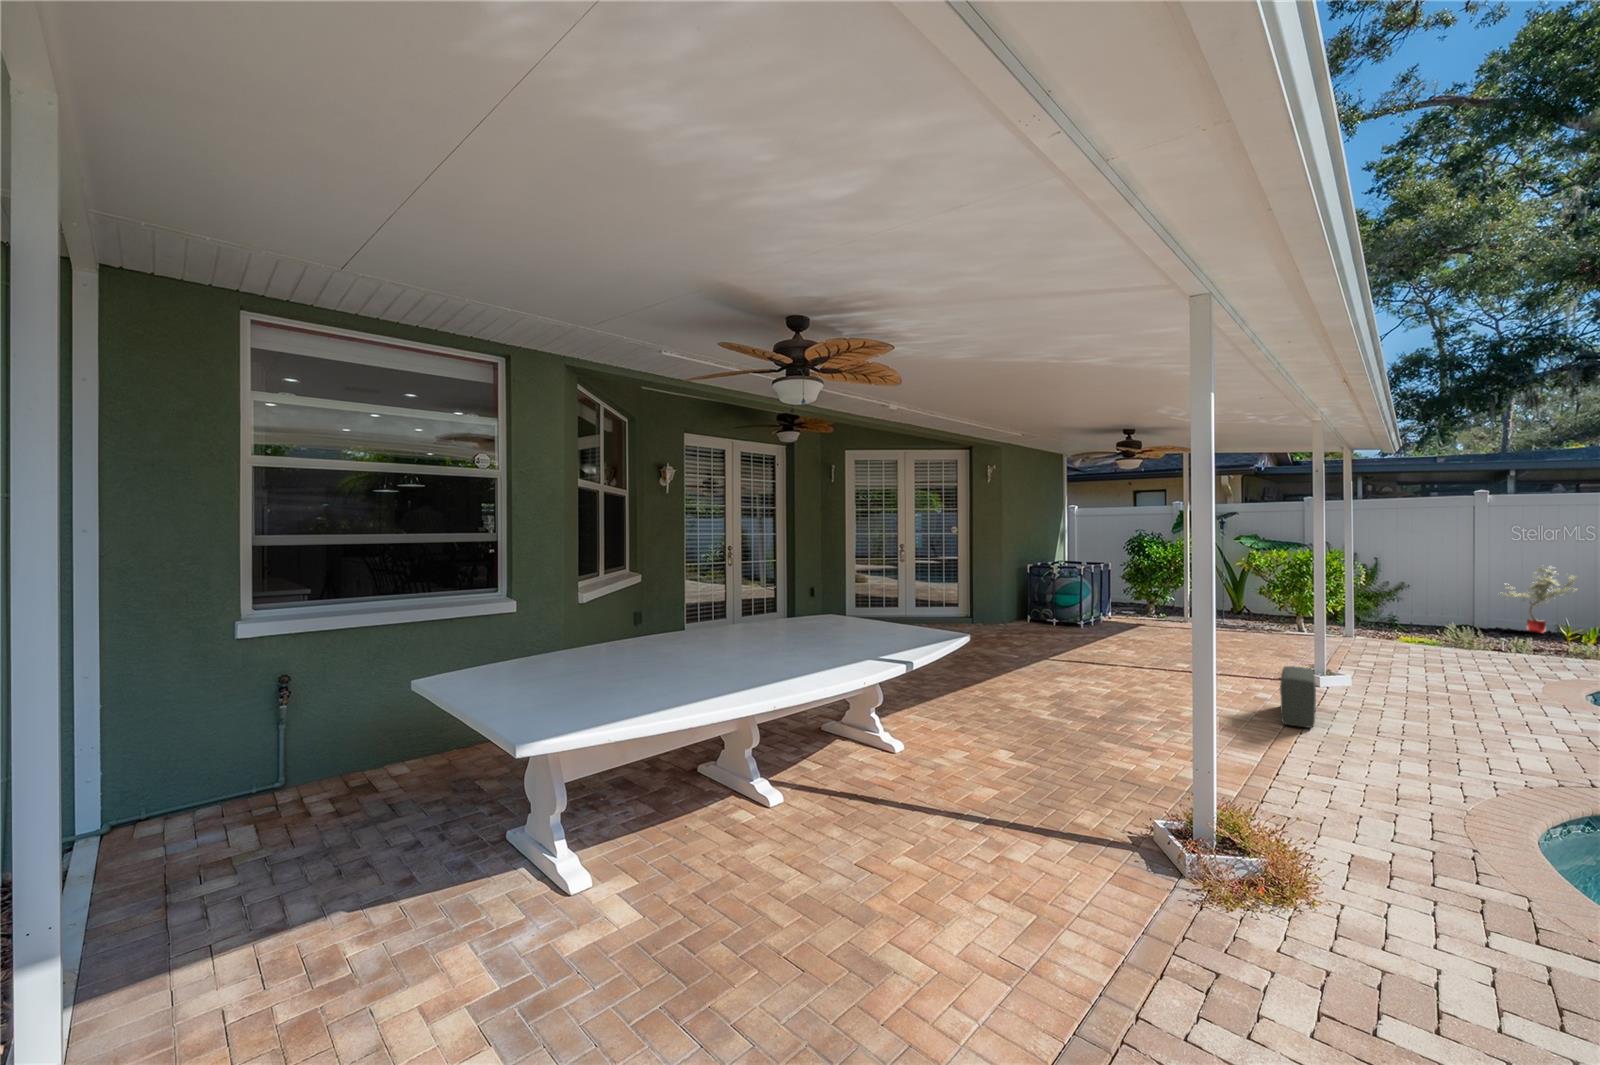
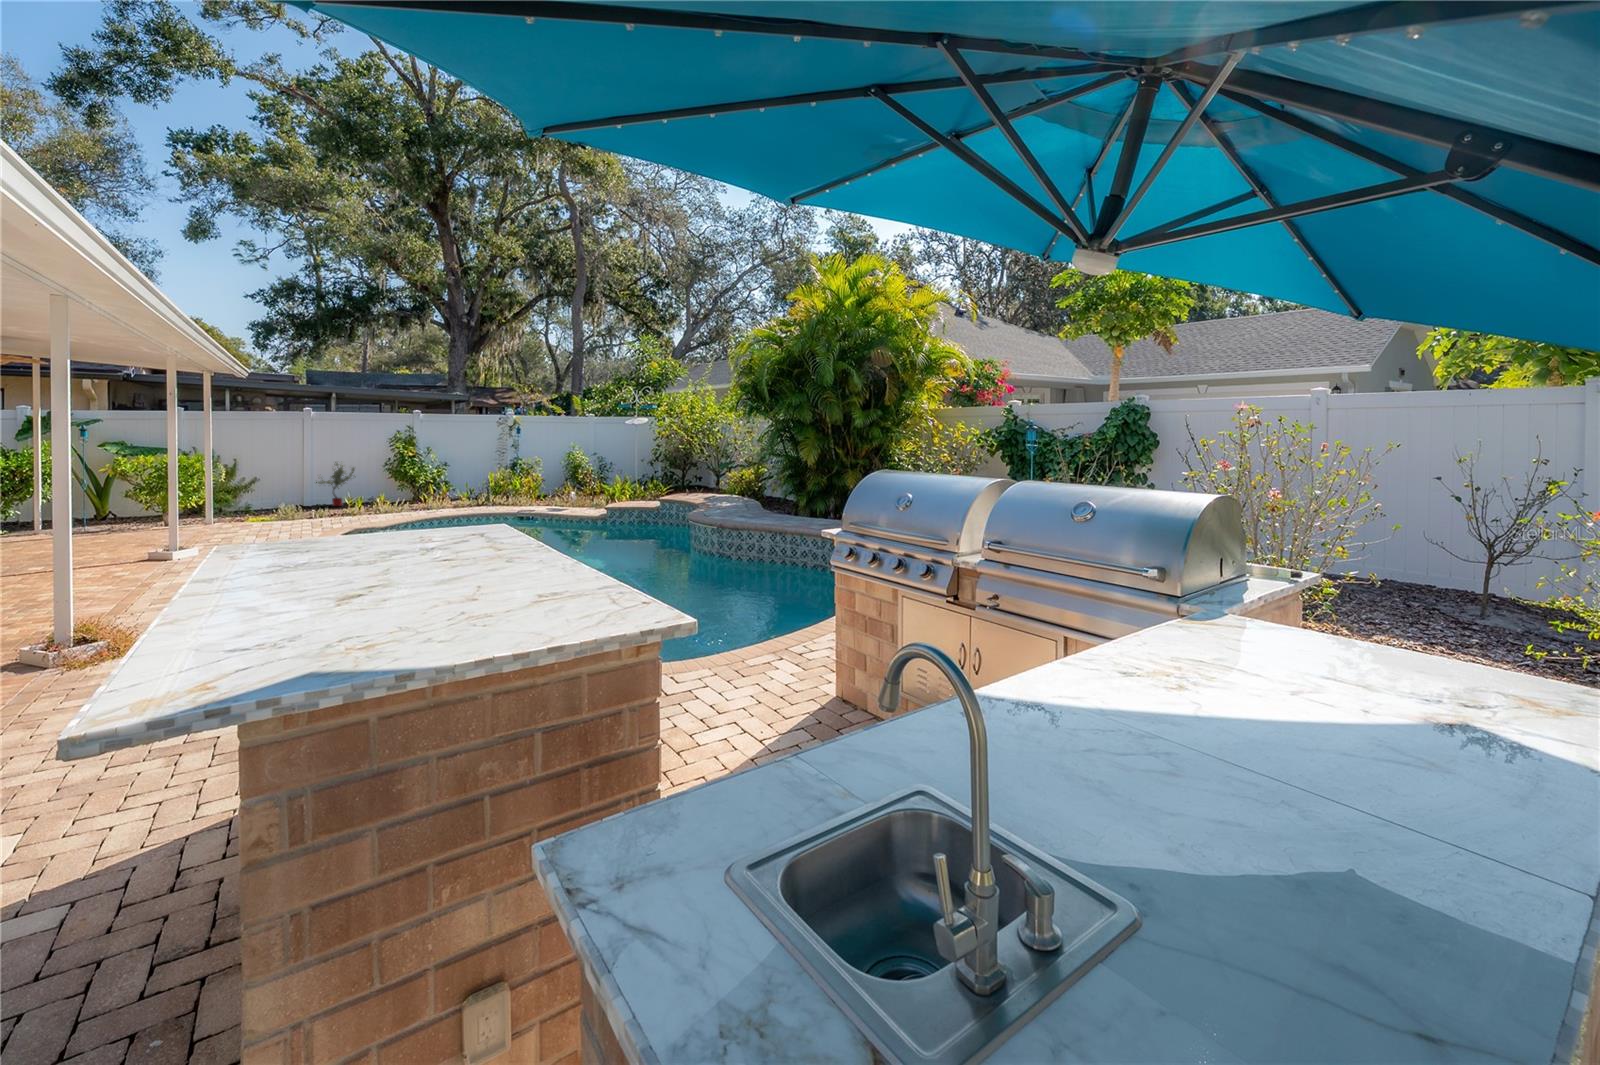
pouf: present [1280,666,1316,728] -> none [129,542,161,583]

